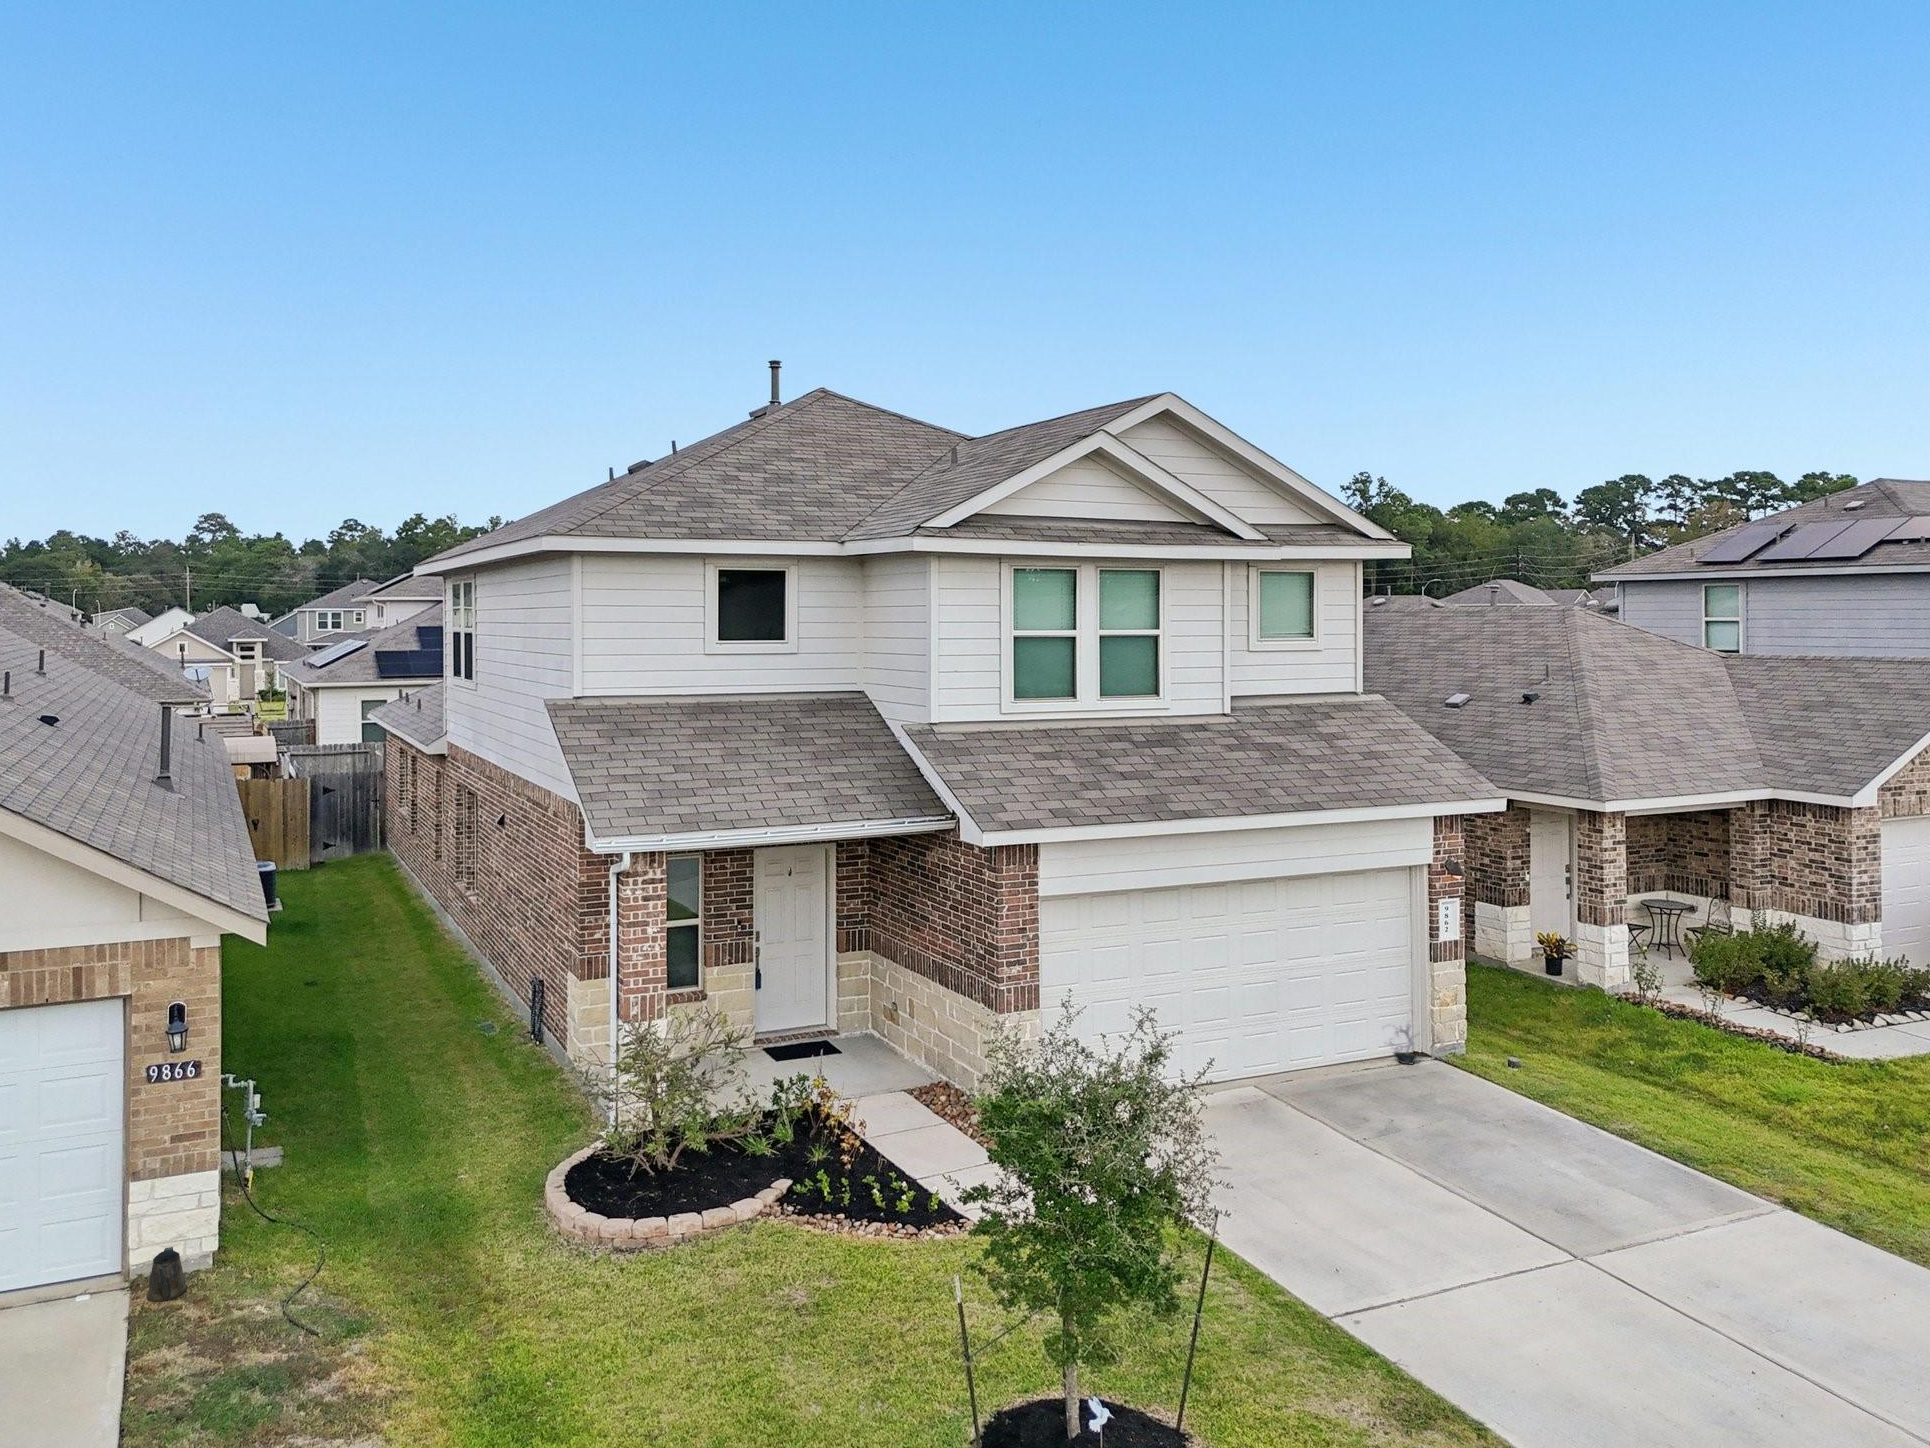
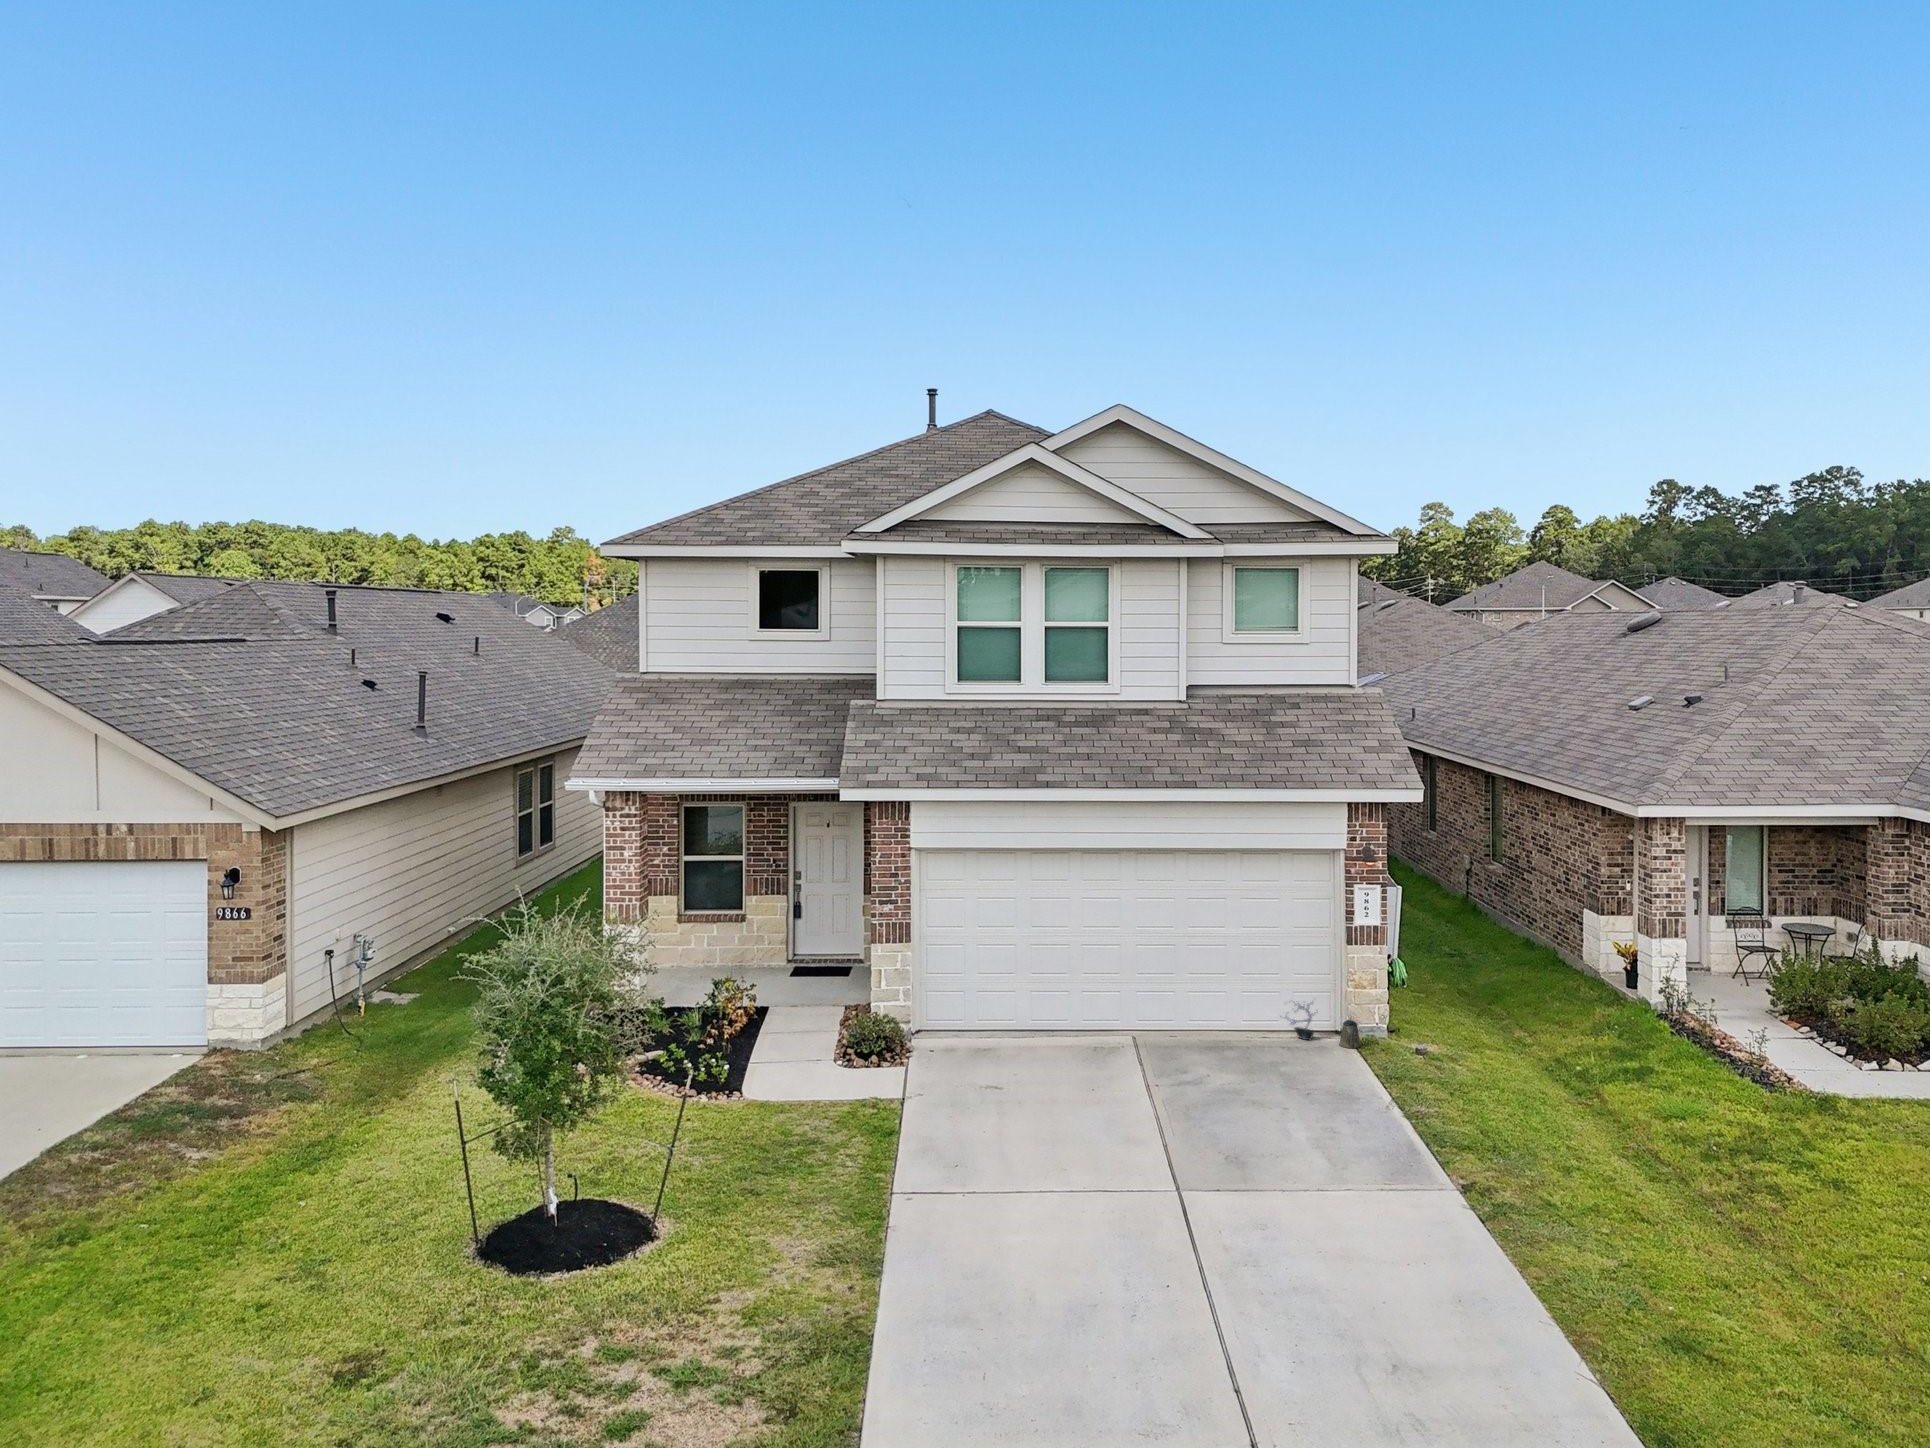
watering can: present [146,1247,188,1302] -> present [1339,1020,1361,1049]

